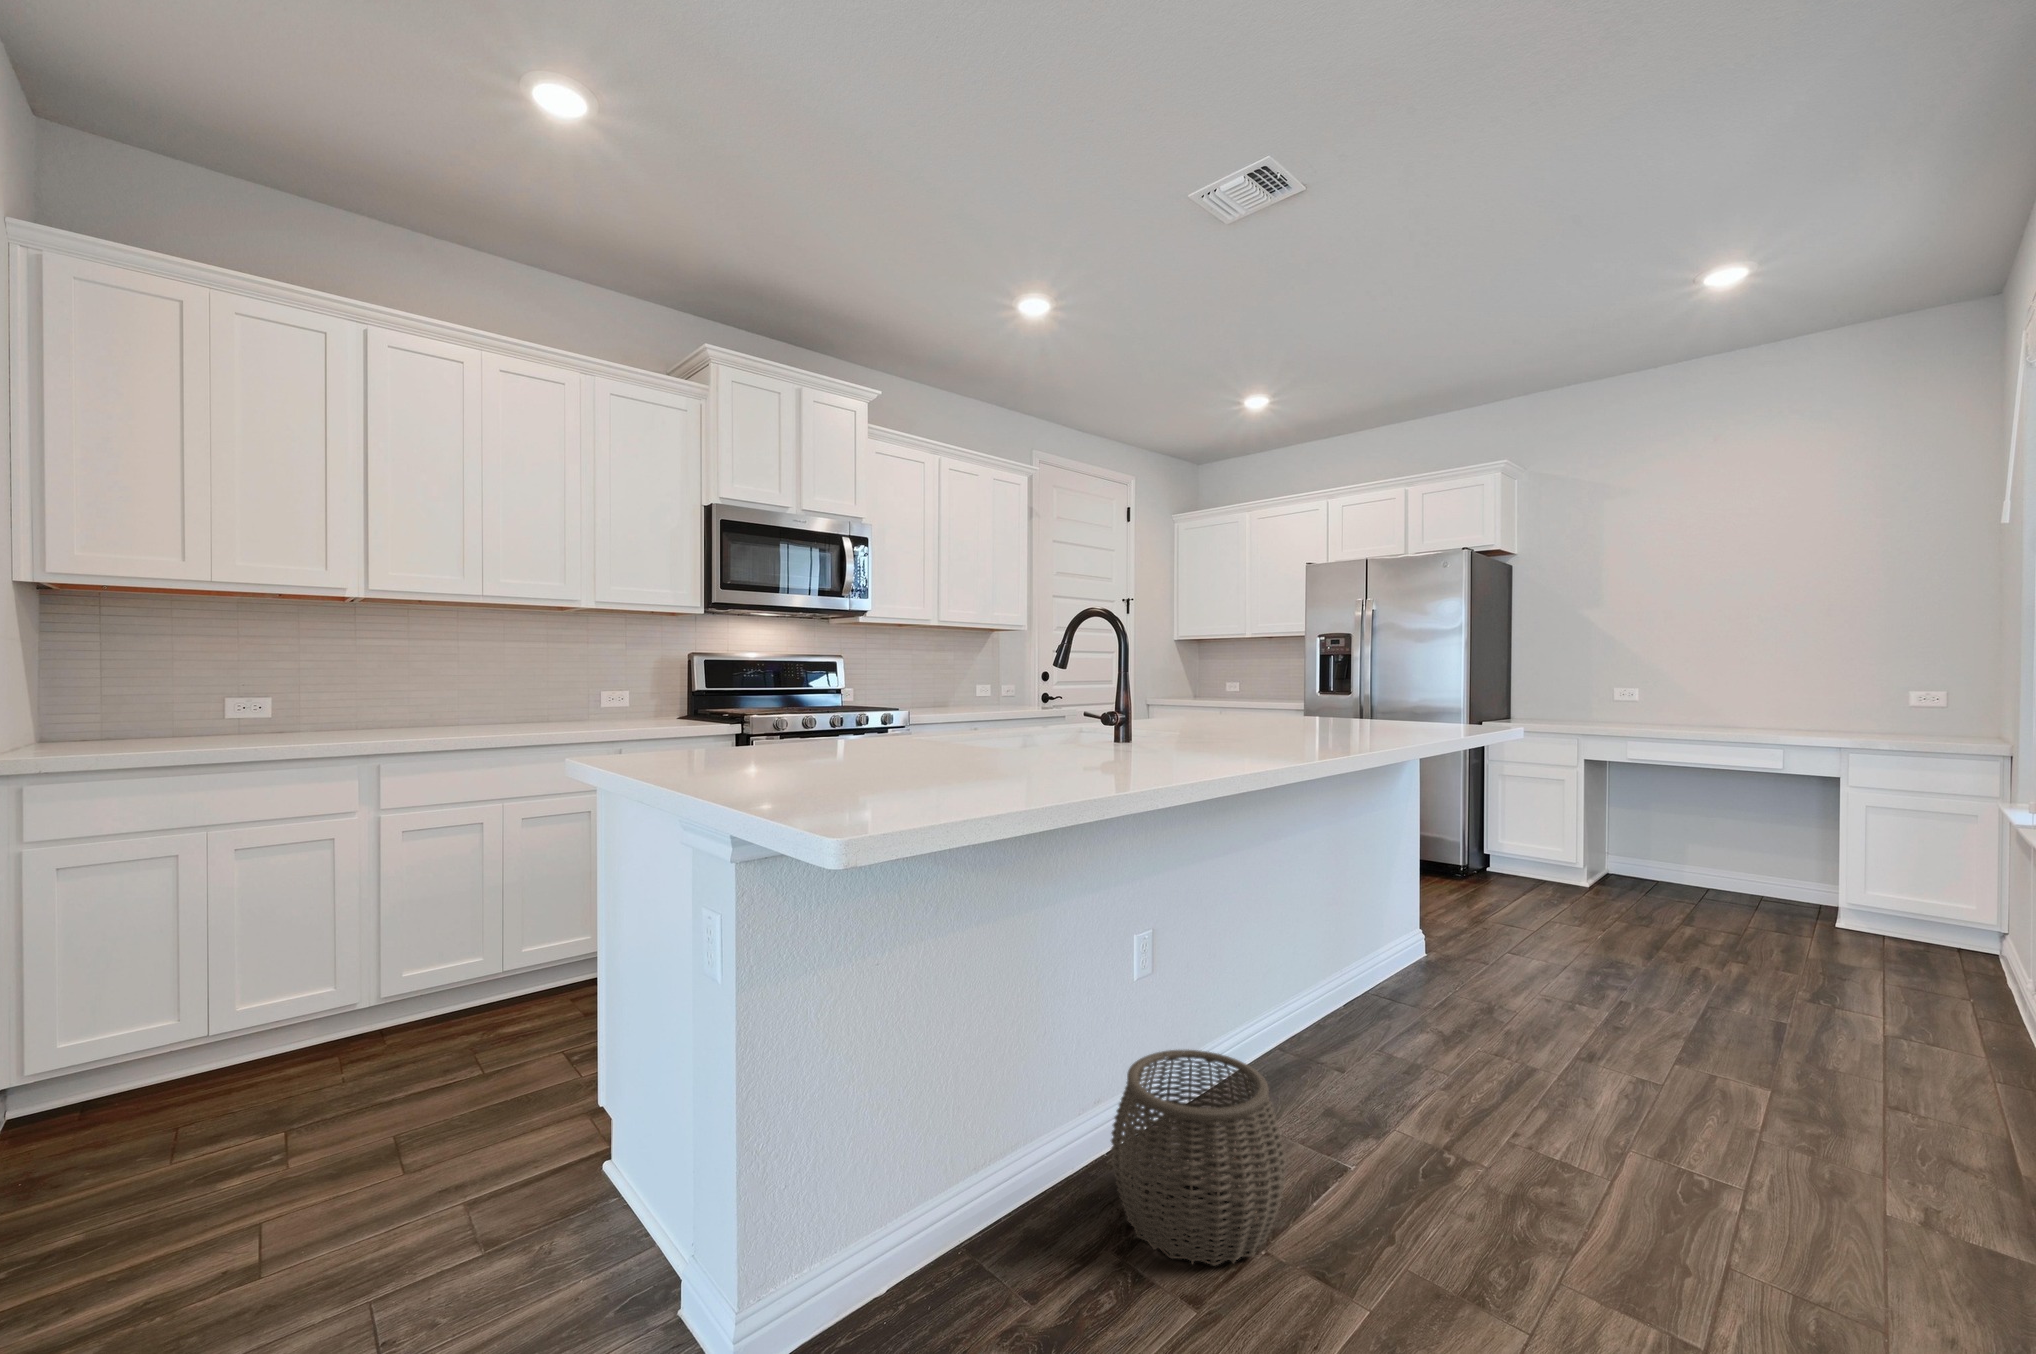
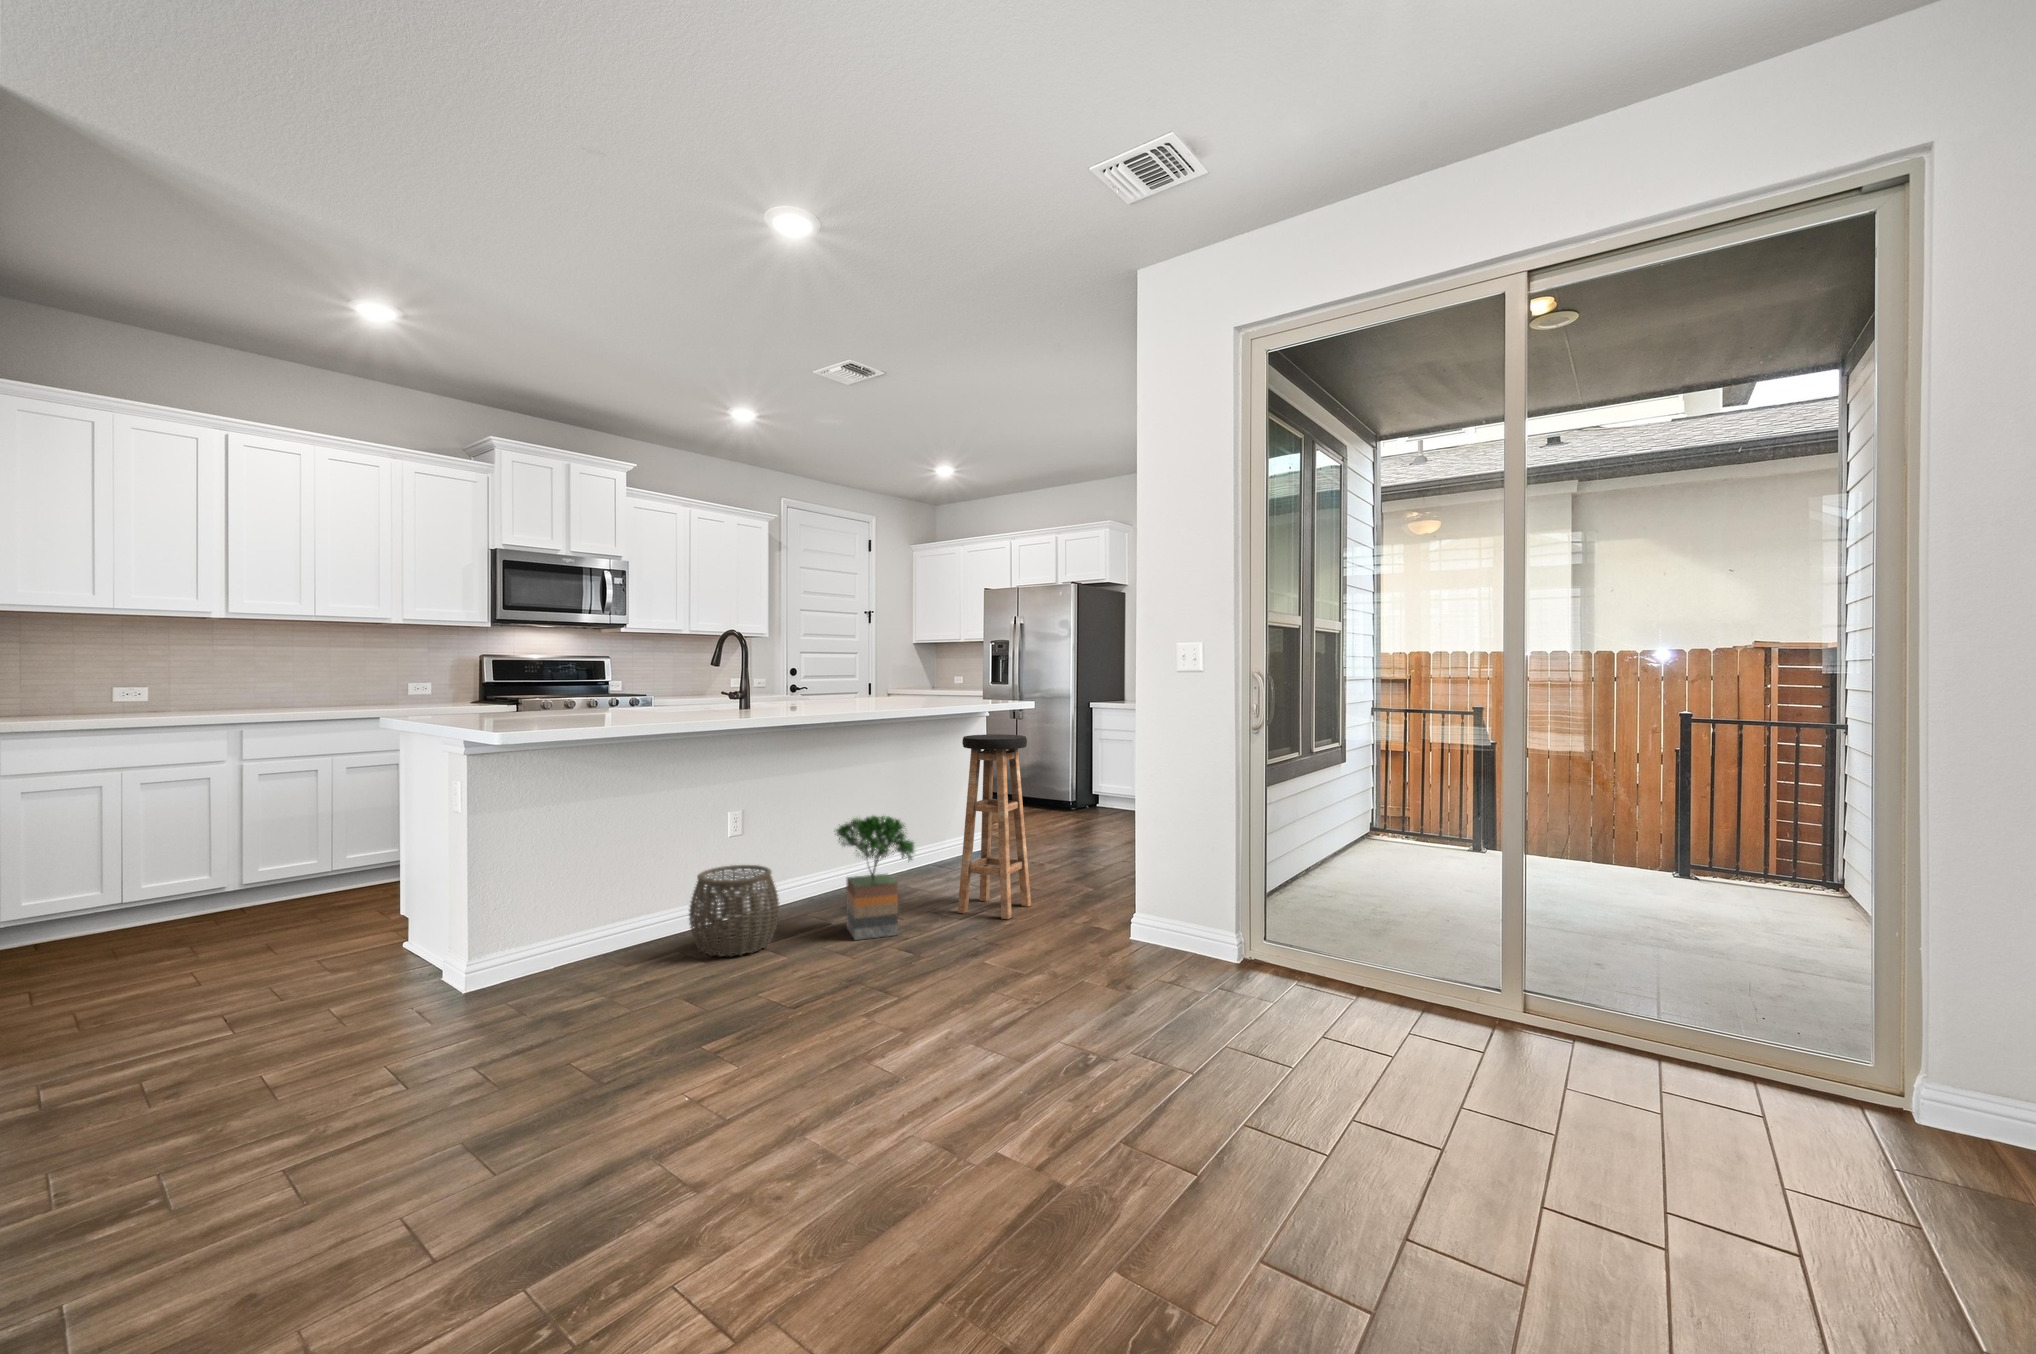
bar stool: none [1546,799,1694,1174] -> present [958,734,1031,919]
potted tree: none [1351,956,1551,1224] -> present [835,816,914,940]

